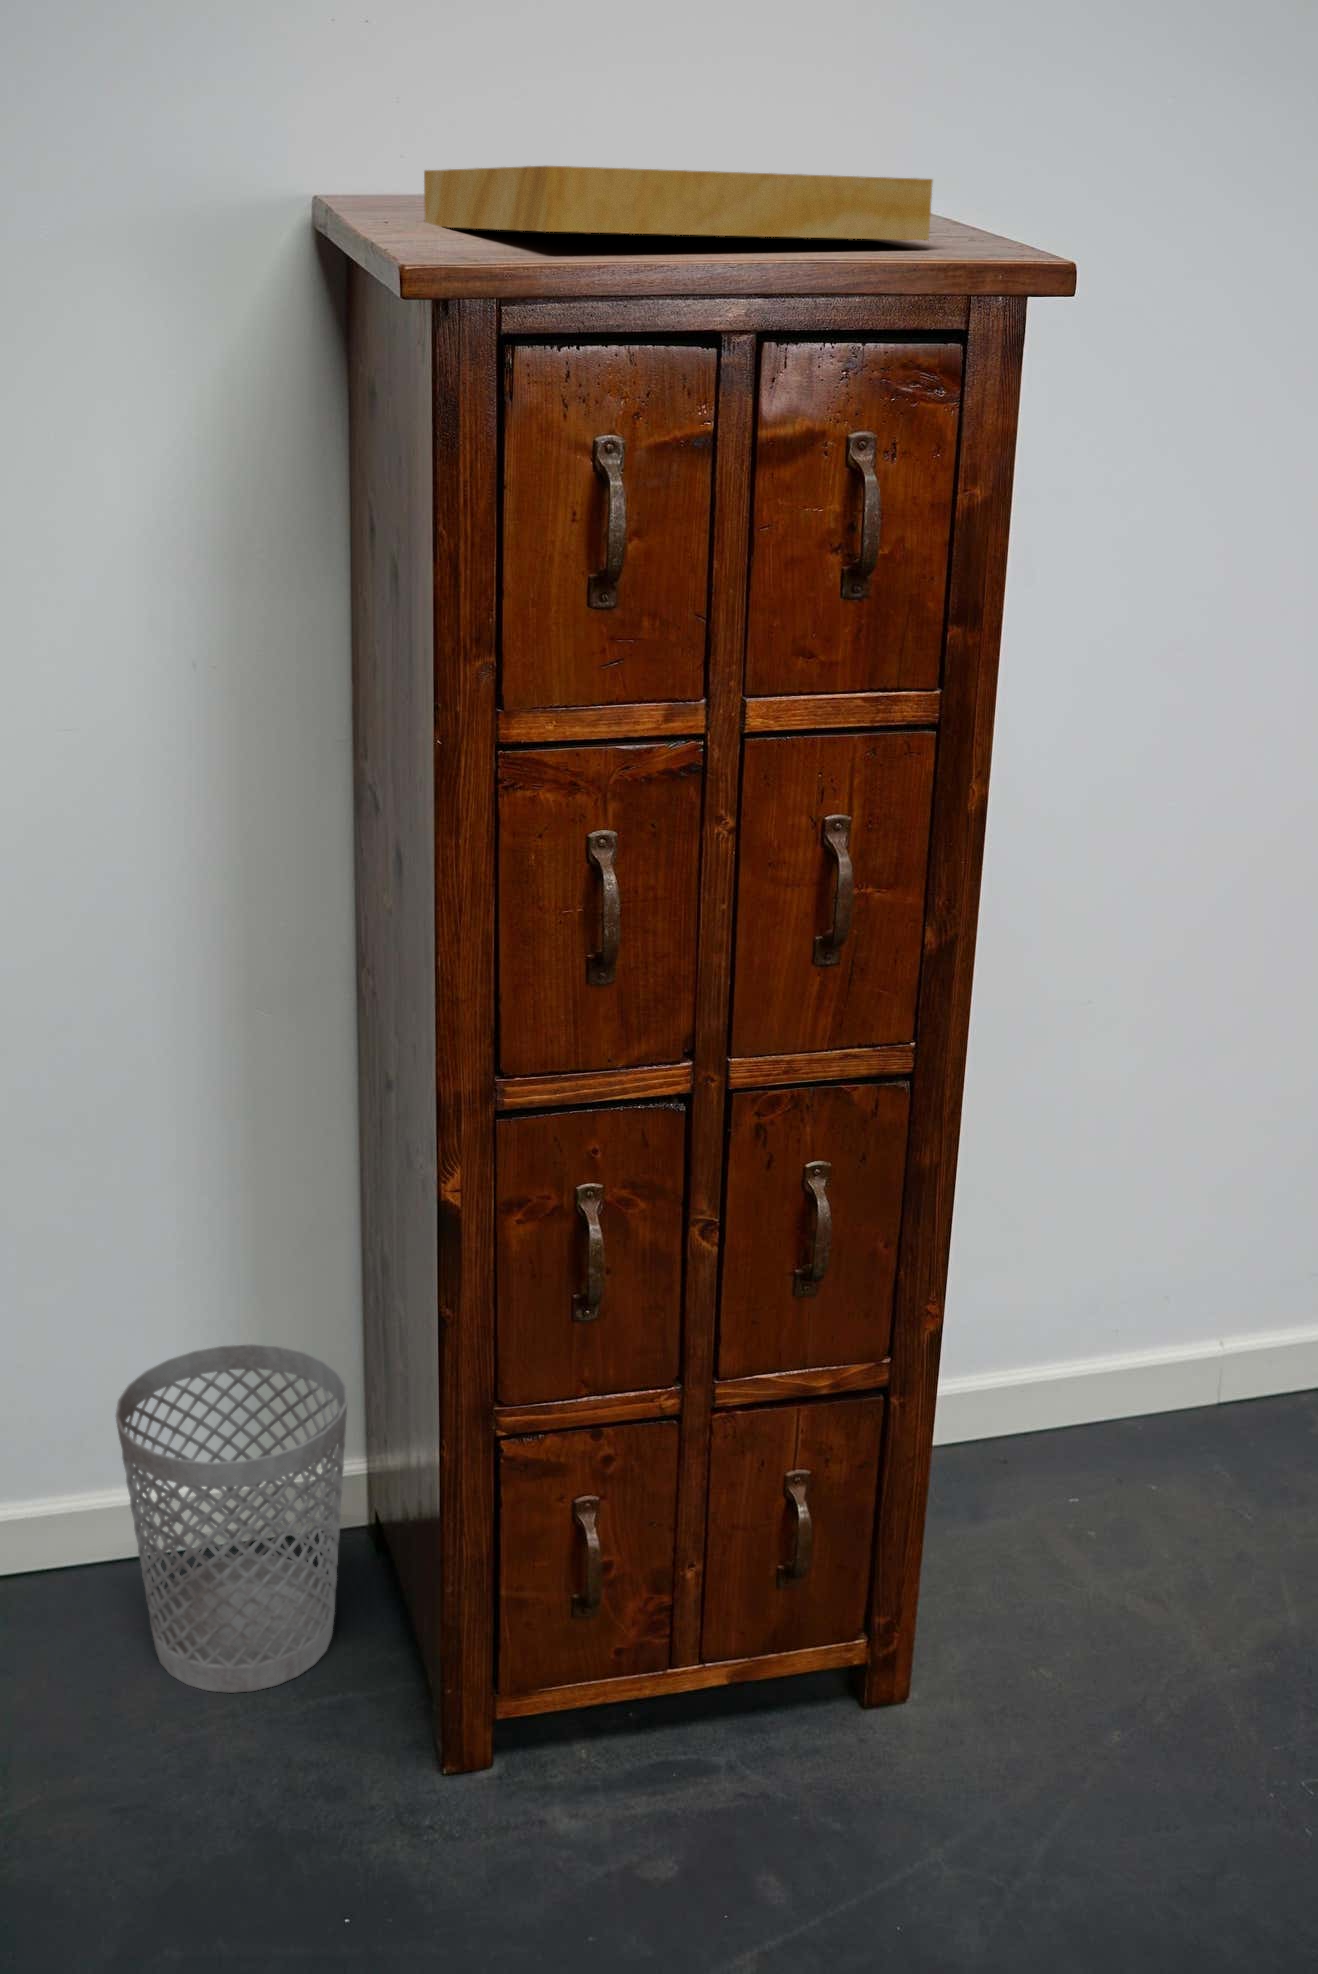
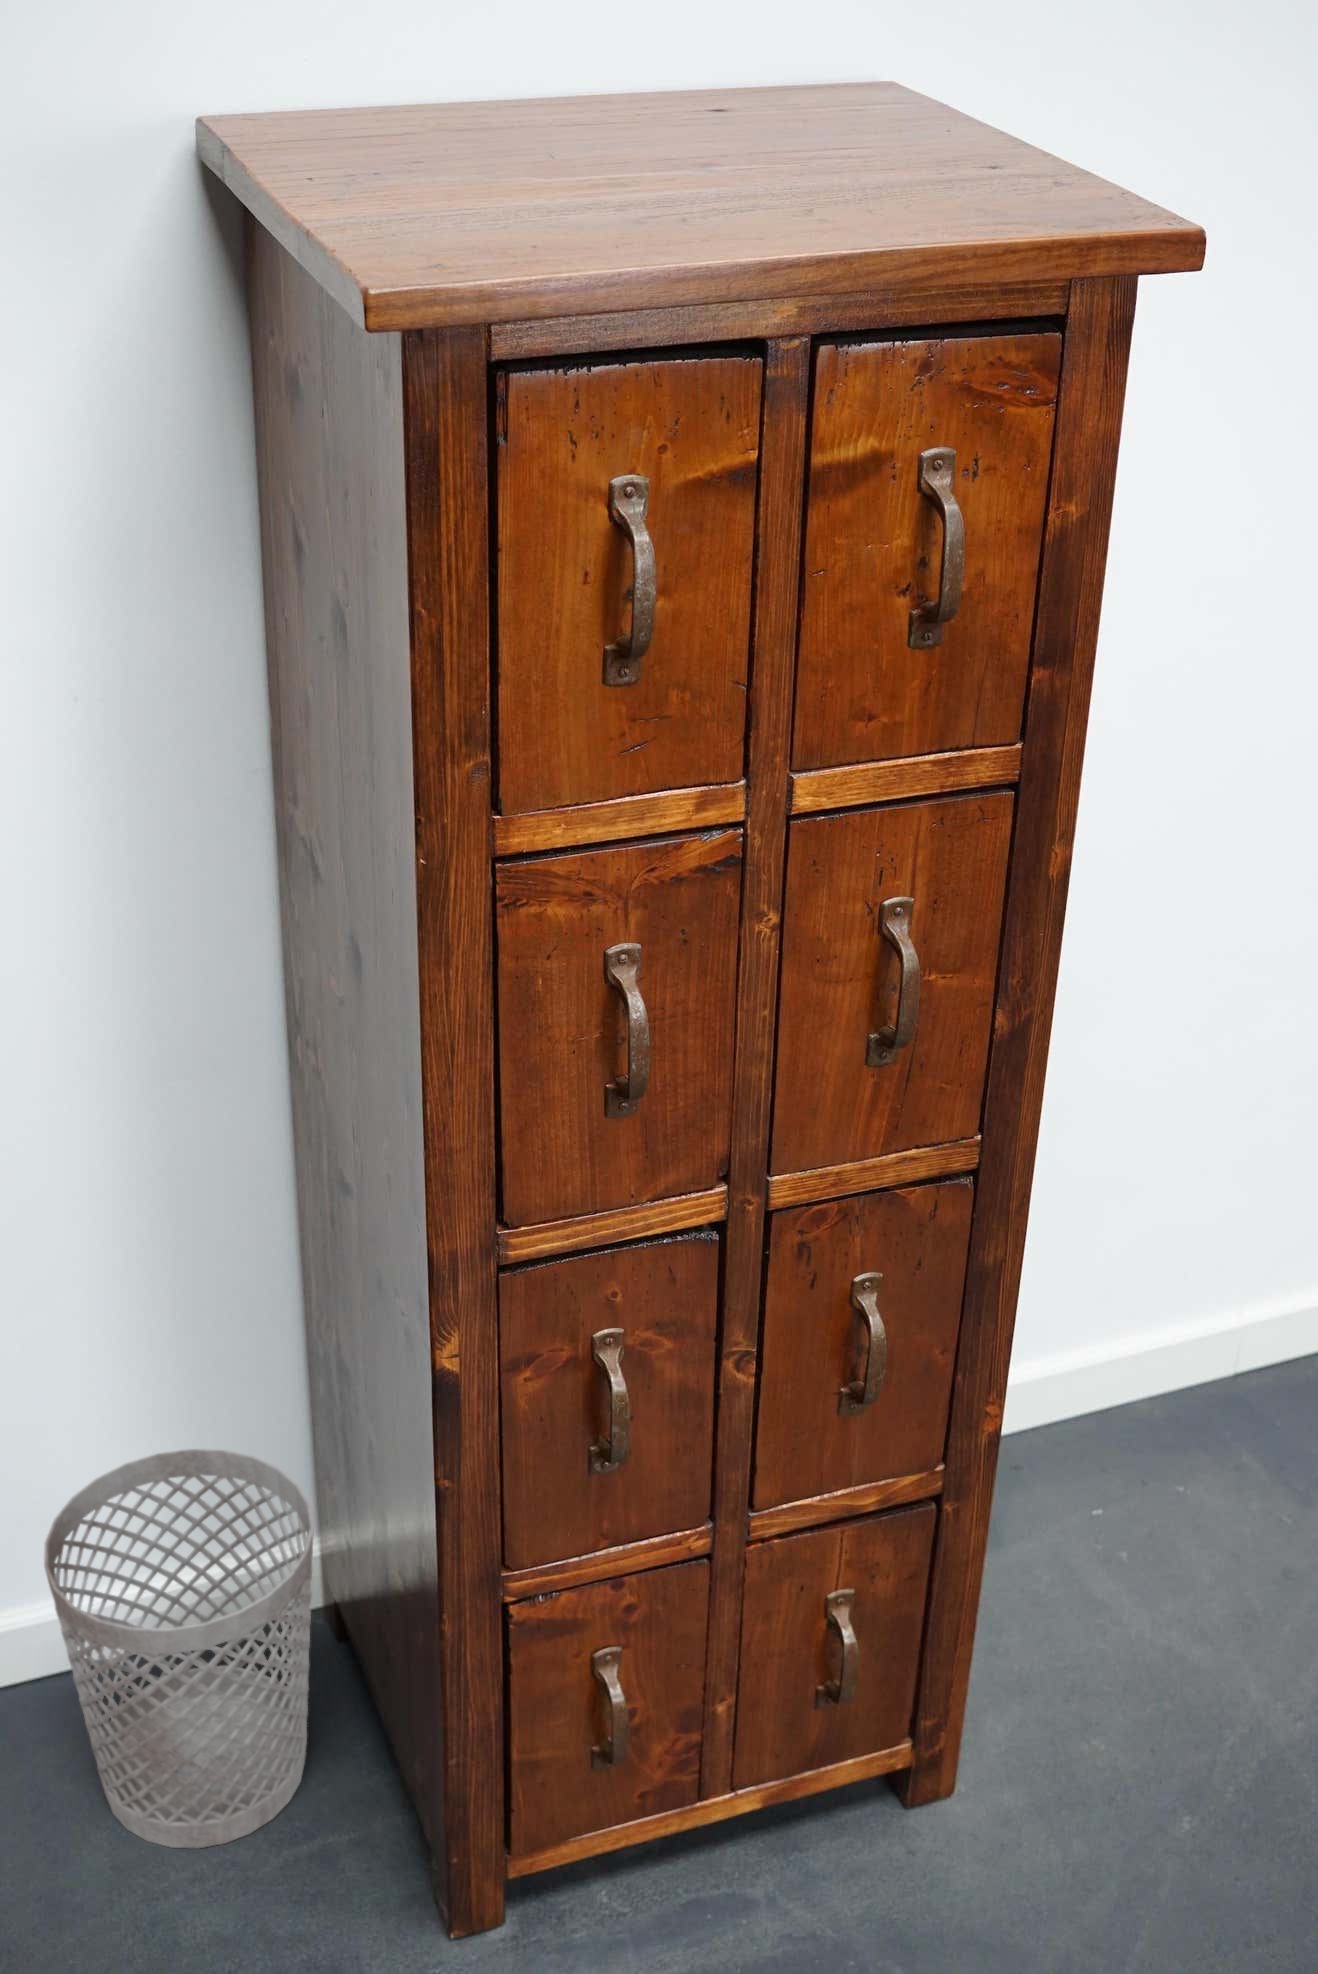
tray: present [424,166,933,240] -> none [343,59,1017,211]

